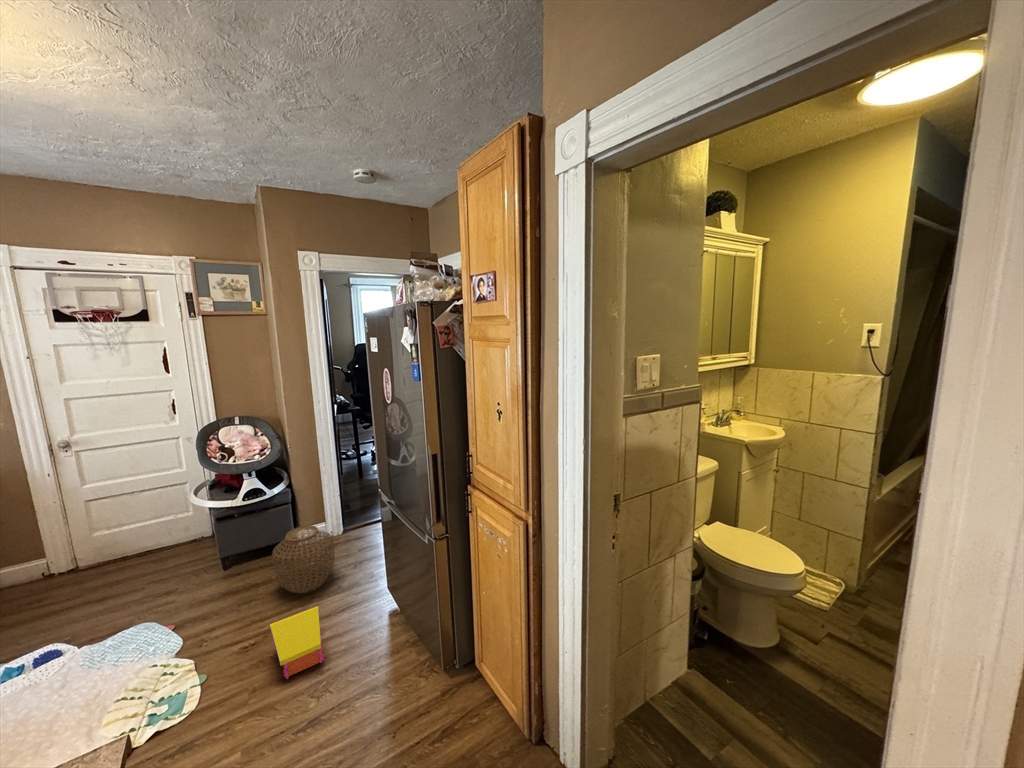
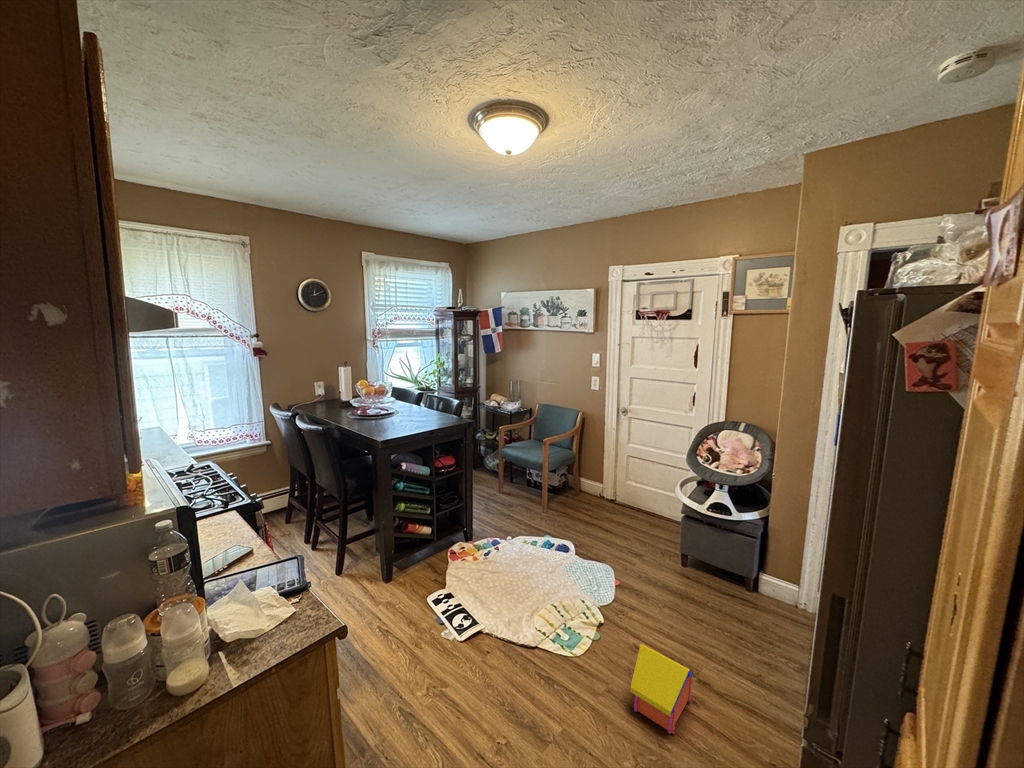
woven basket: present [272,526,335,593] -> none [698,569,775,655]

